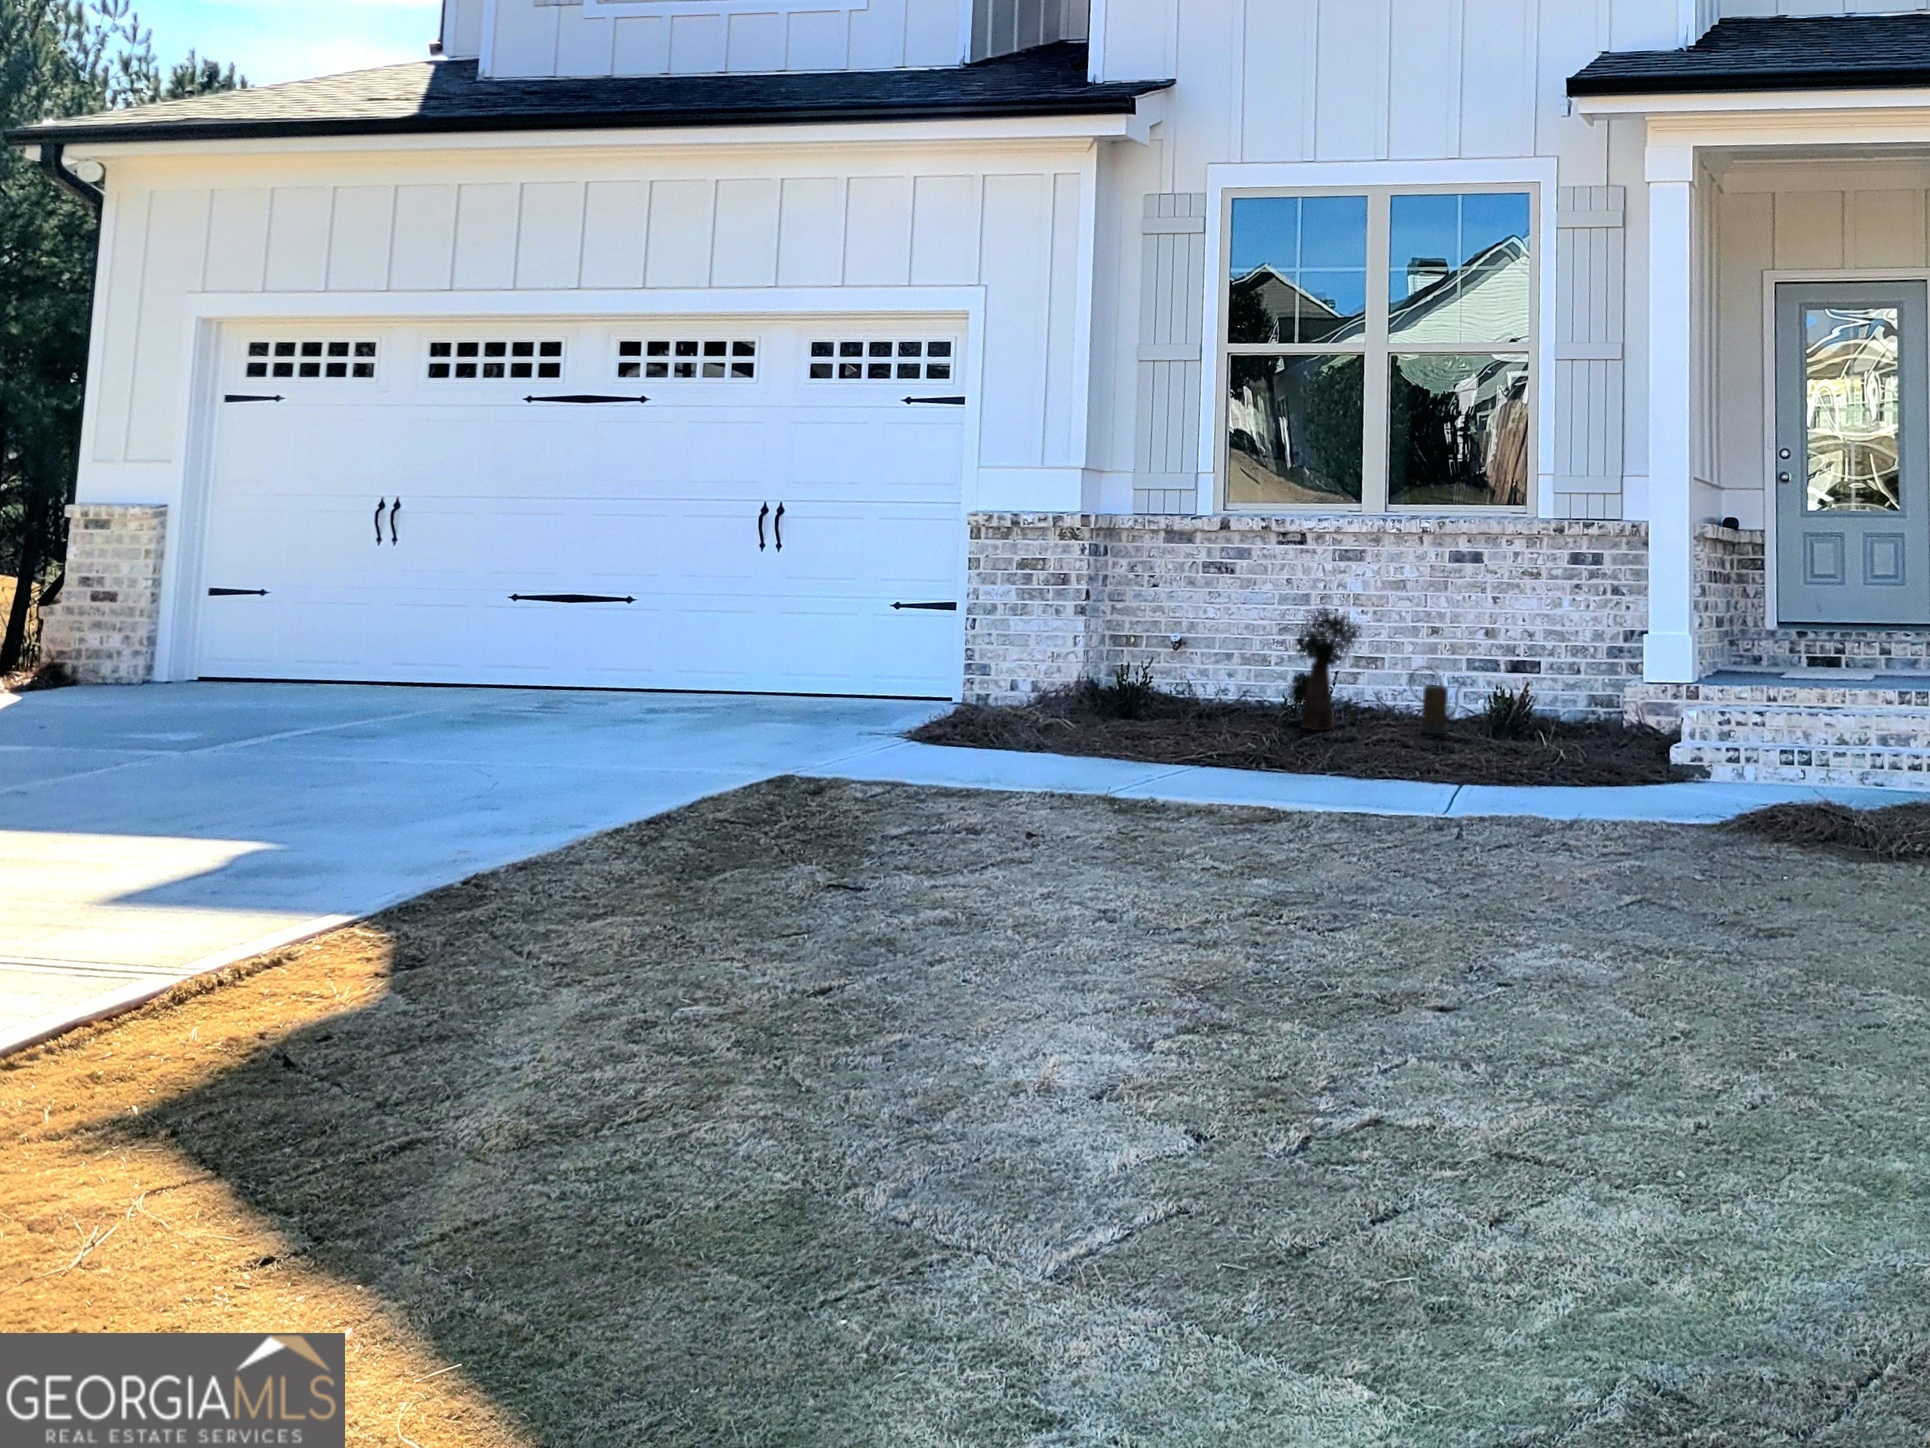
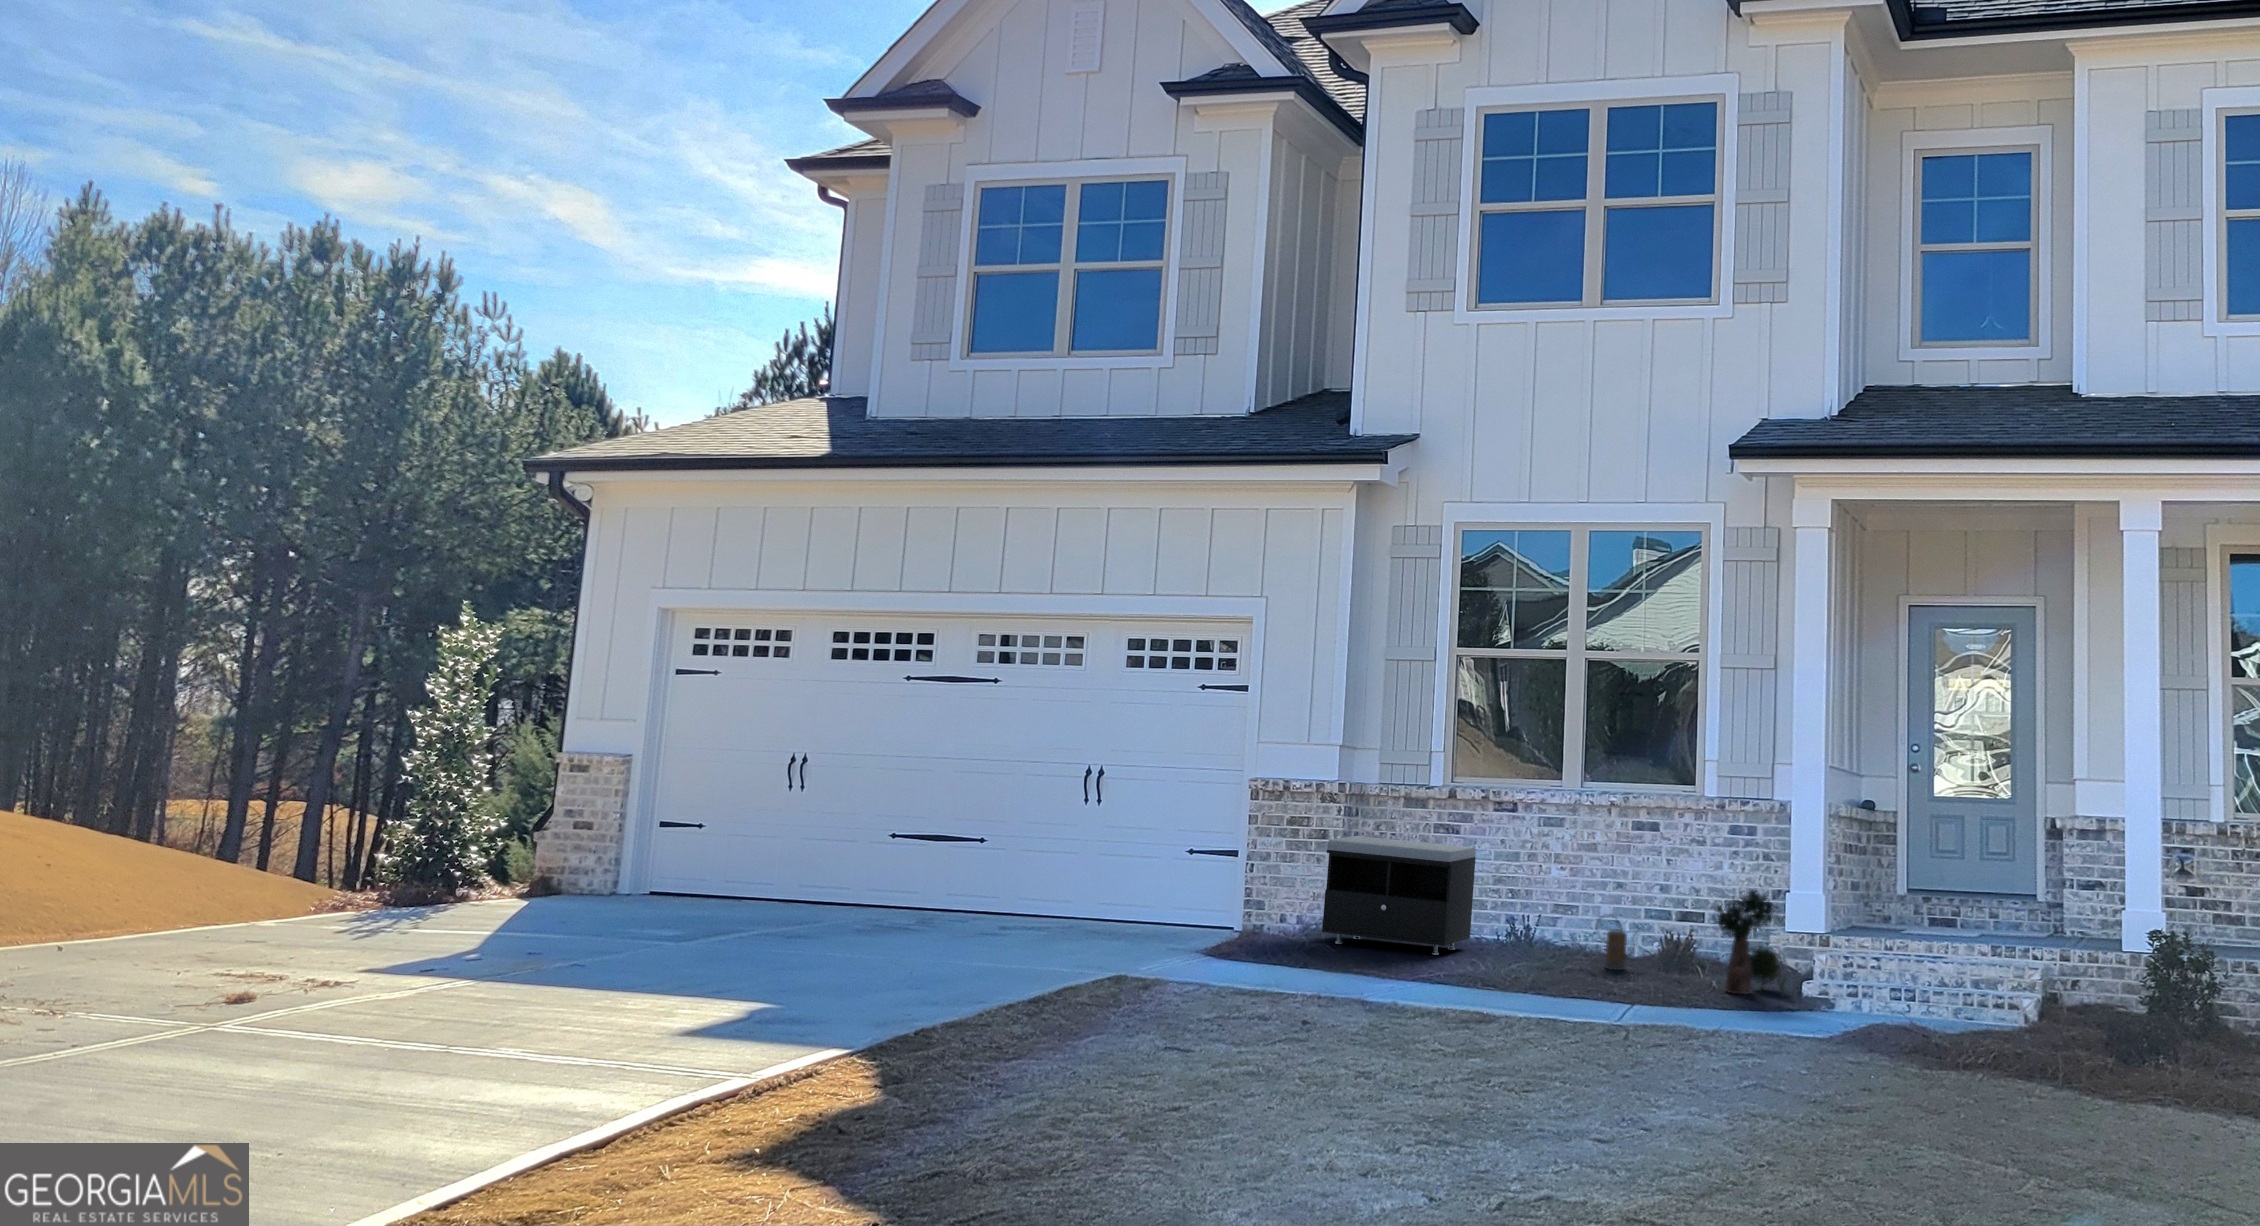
storage bench: none [1064,580,1257,724] -> present [1322,836,1476,955]
potted plant: present [1286,607,1361,730] -> present [1716,890,1786,994]

